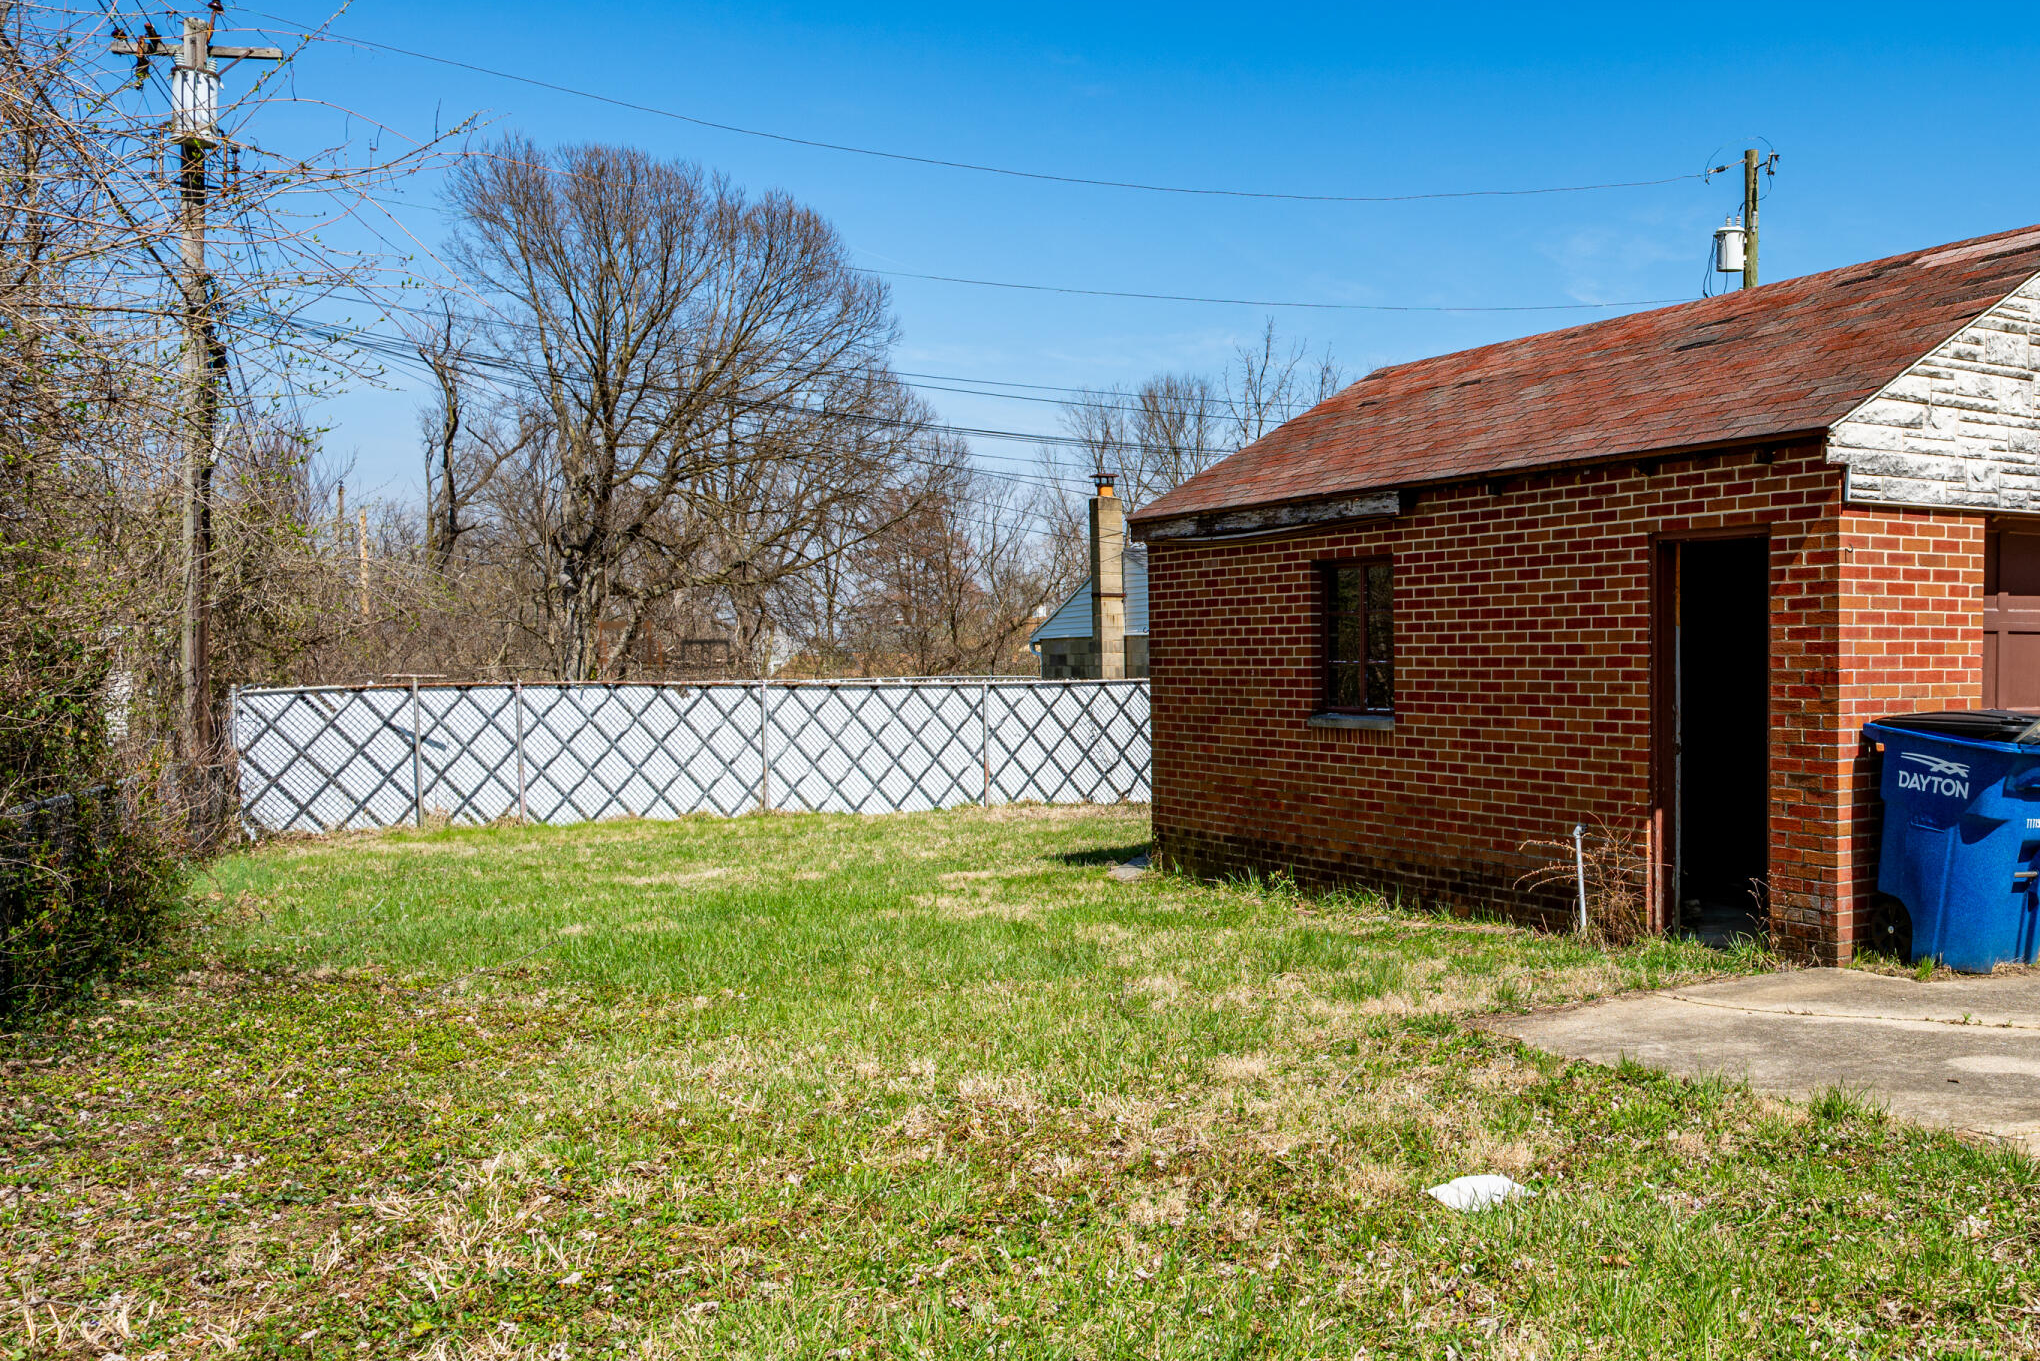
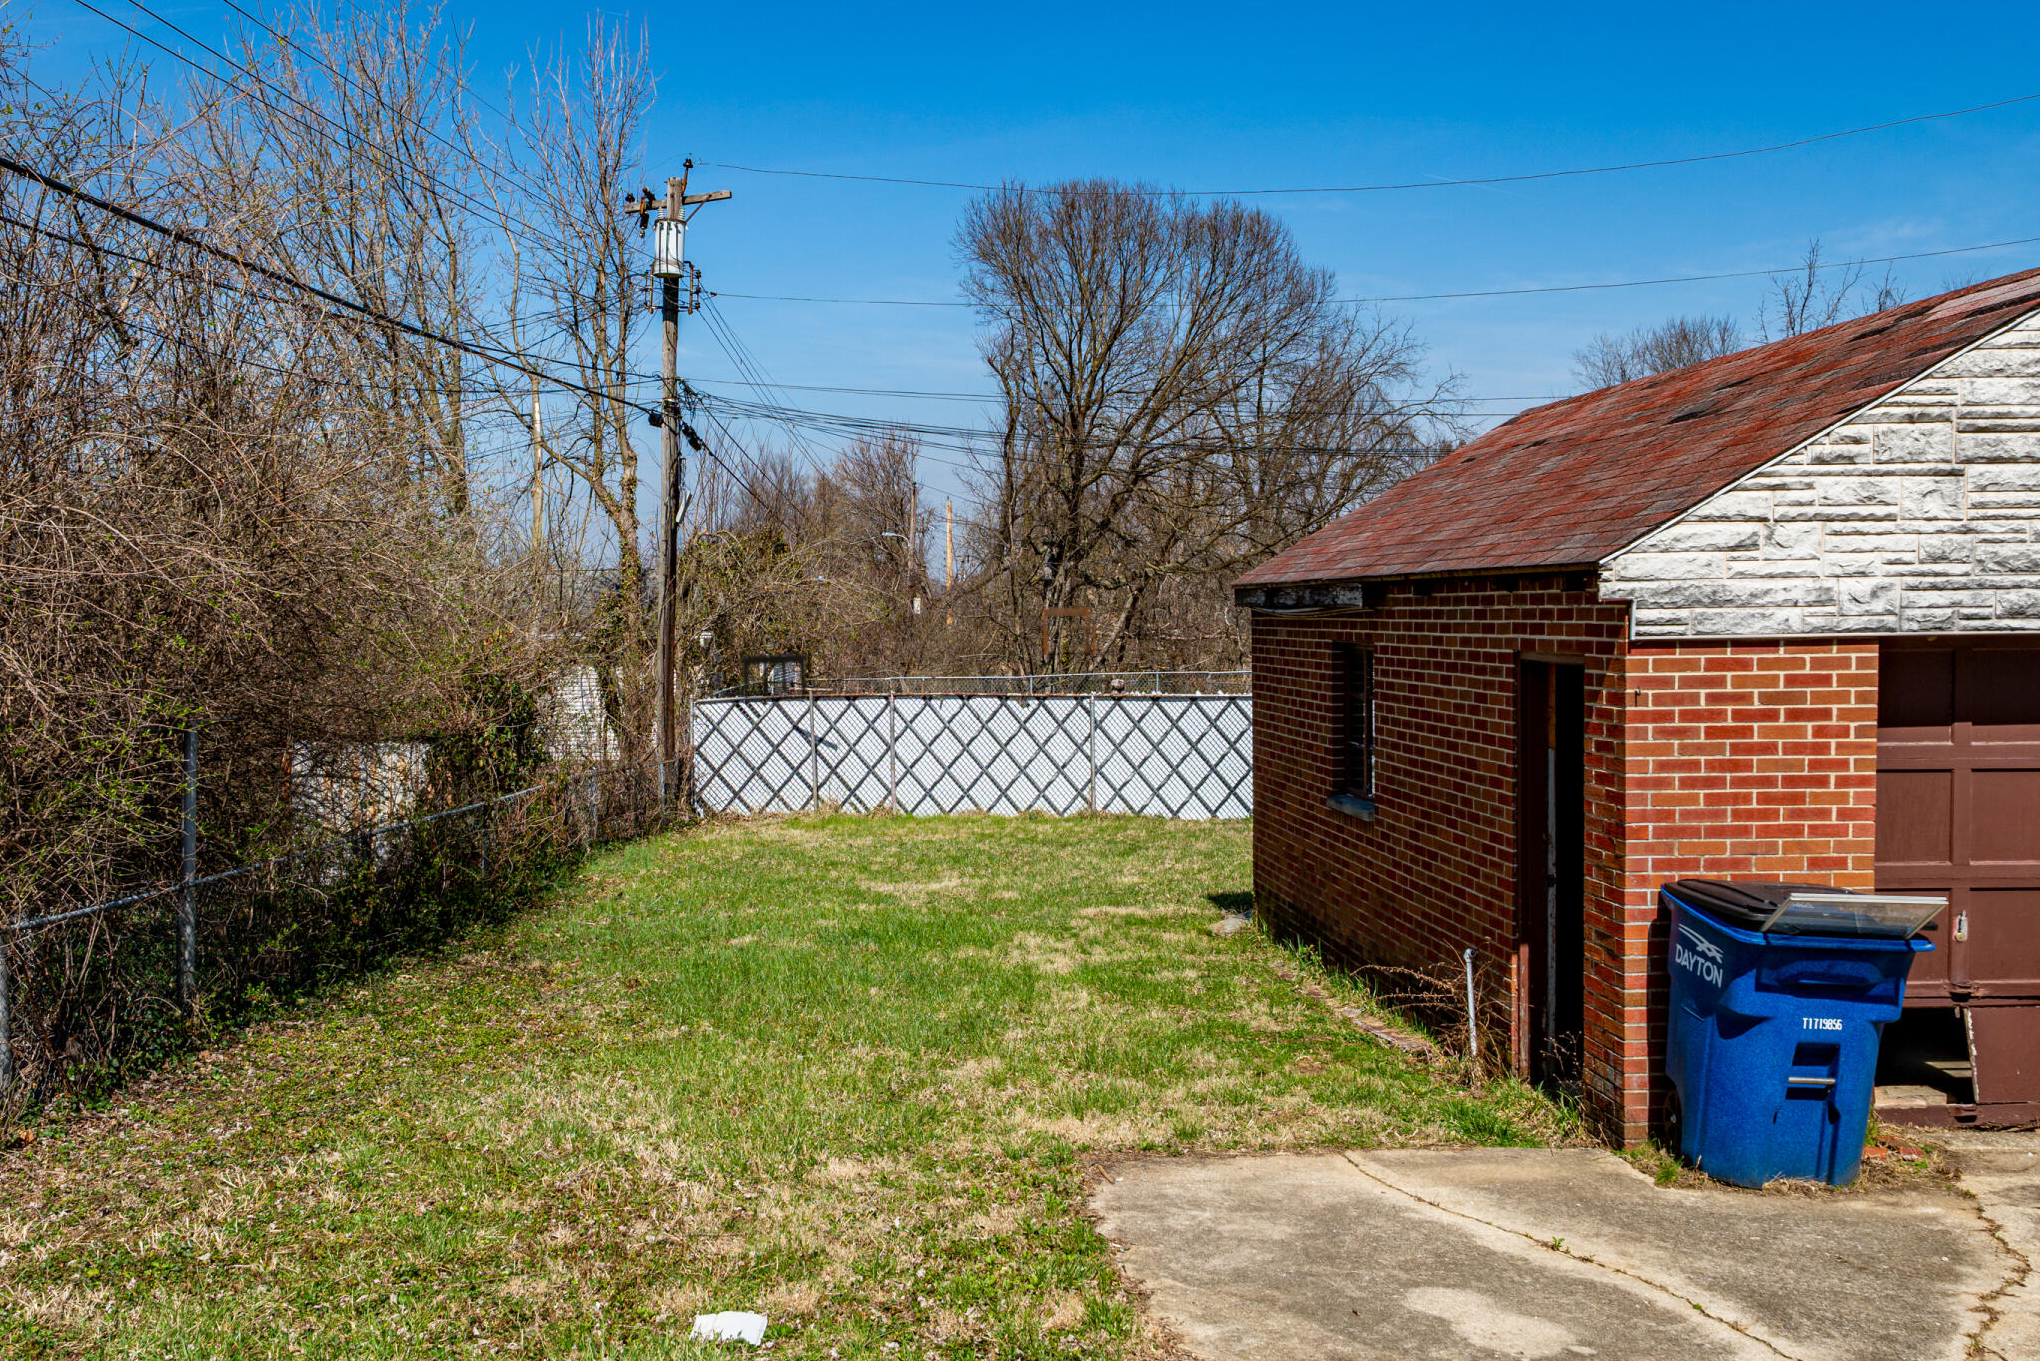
round table: present [681,639,731,666] -> present [740,654,808,698]

